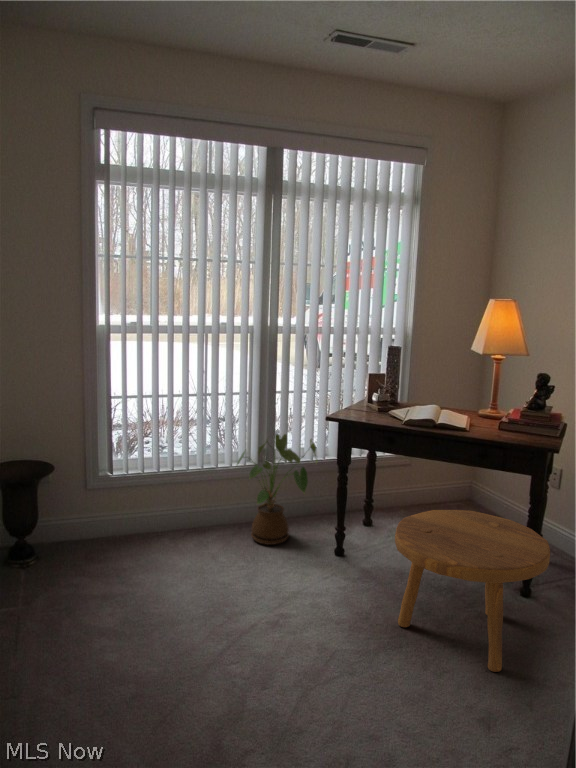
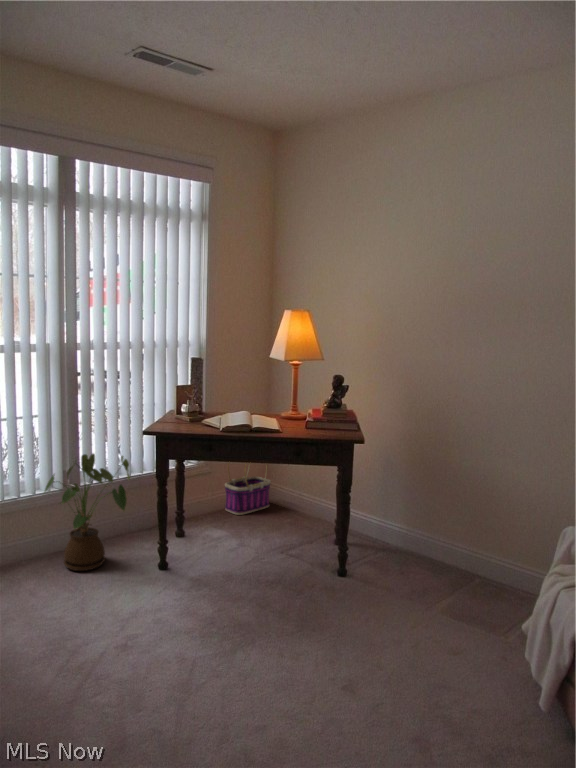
basket: none [421,442,473,513] -> present [225,463,271,515]
footstool: present [395,510,550,672] -> none [232,505,371,648]

